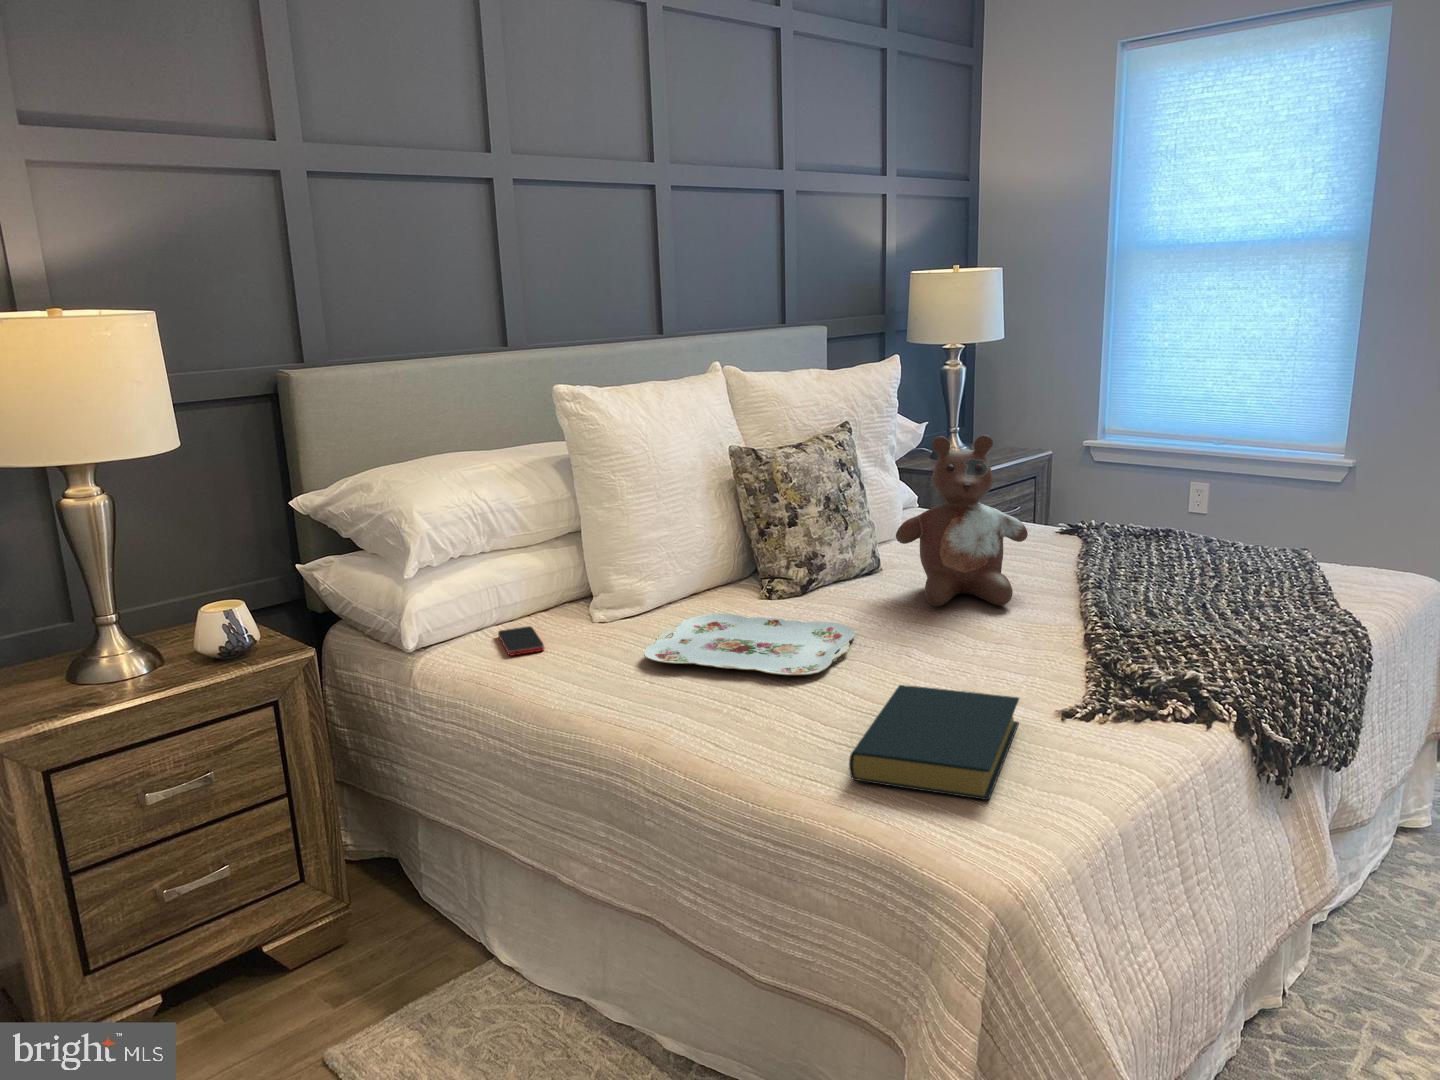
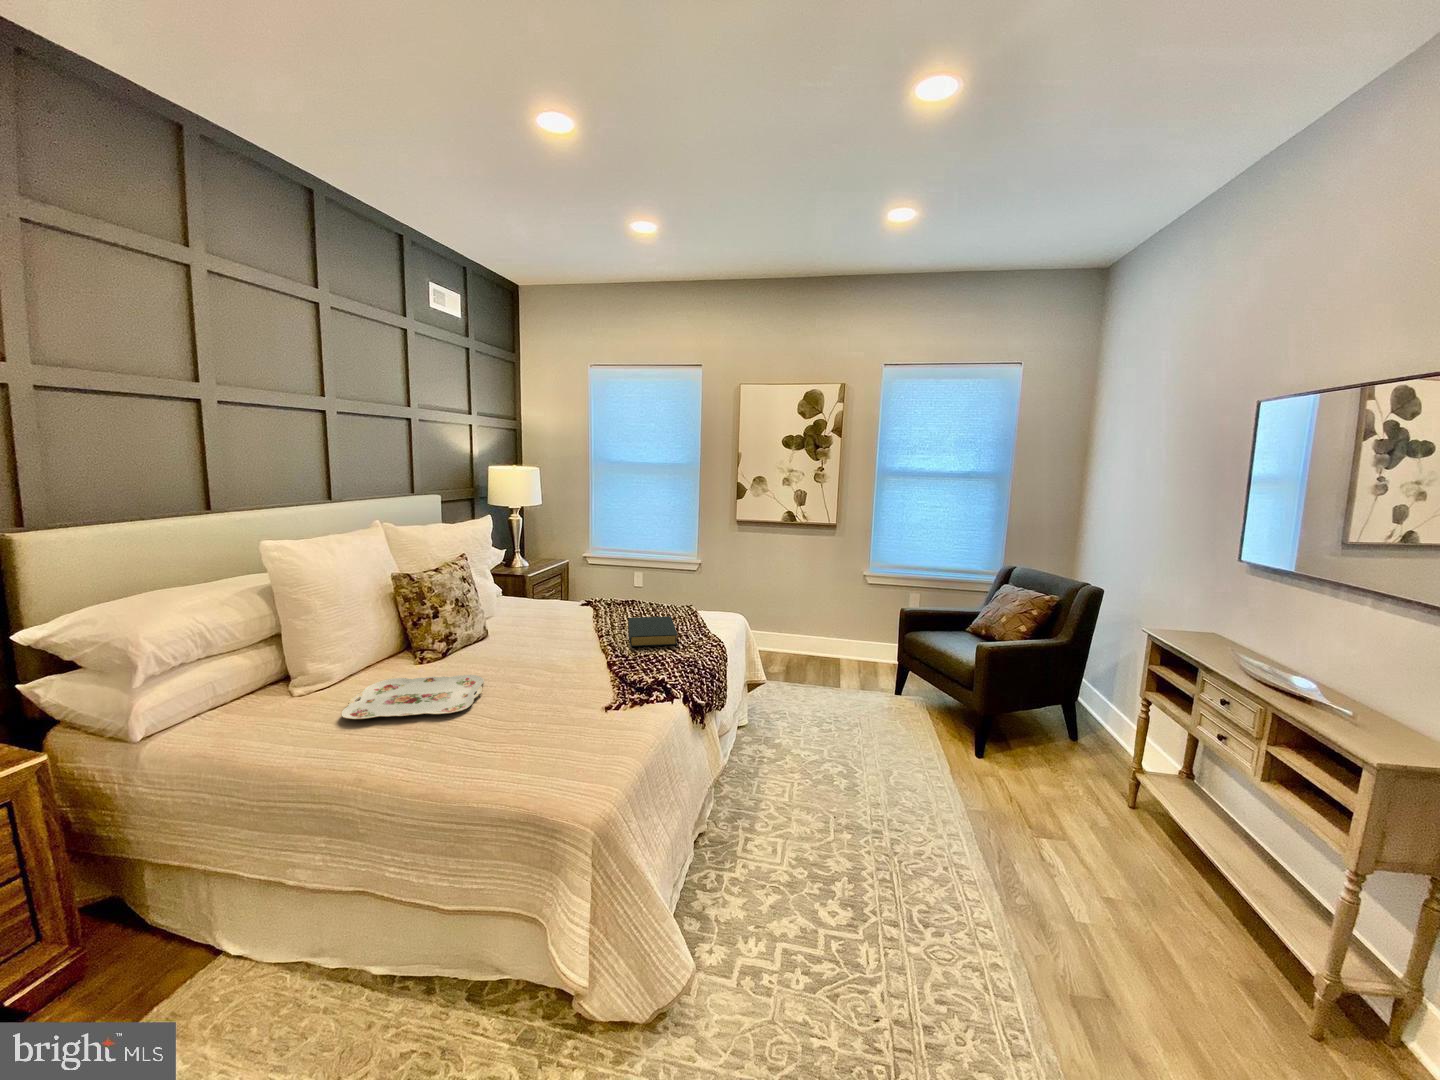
stuffed bear: present [896,435,1028,606] -> none [501,562,572,657]
smartphone: present [498,626,544,656] -> none [210,708,256,734]
hardback book: present [849,685,1019,800] -> present [628,616,678,647]

